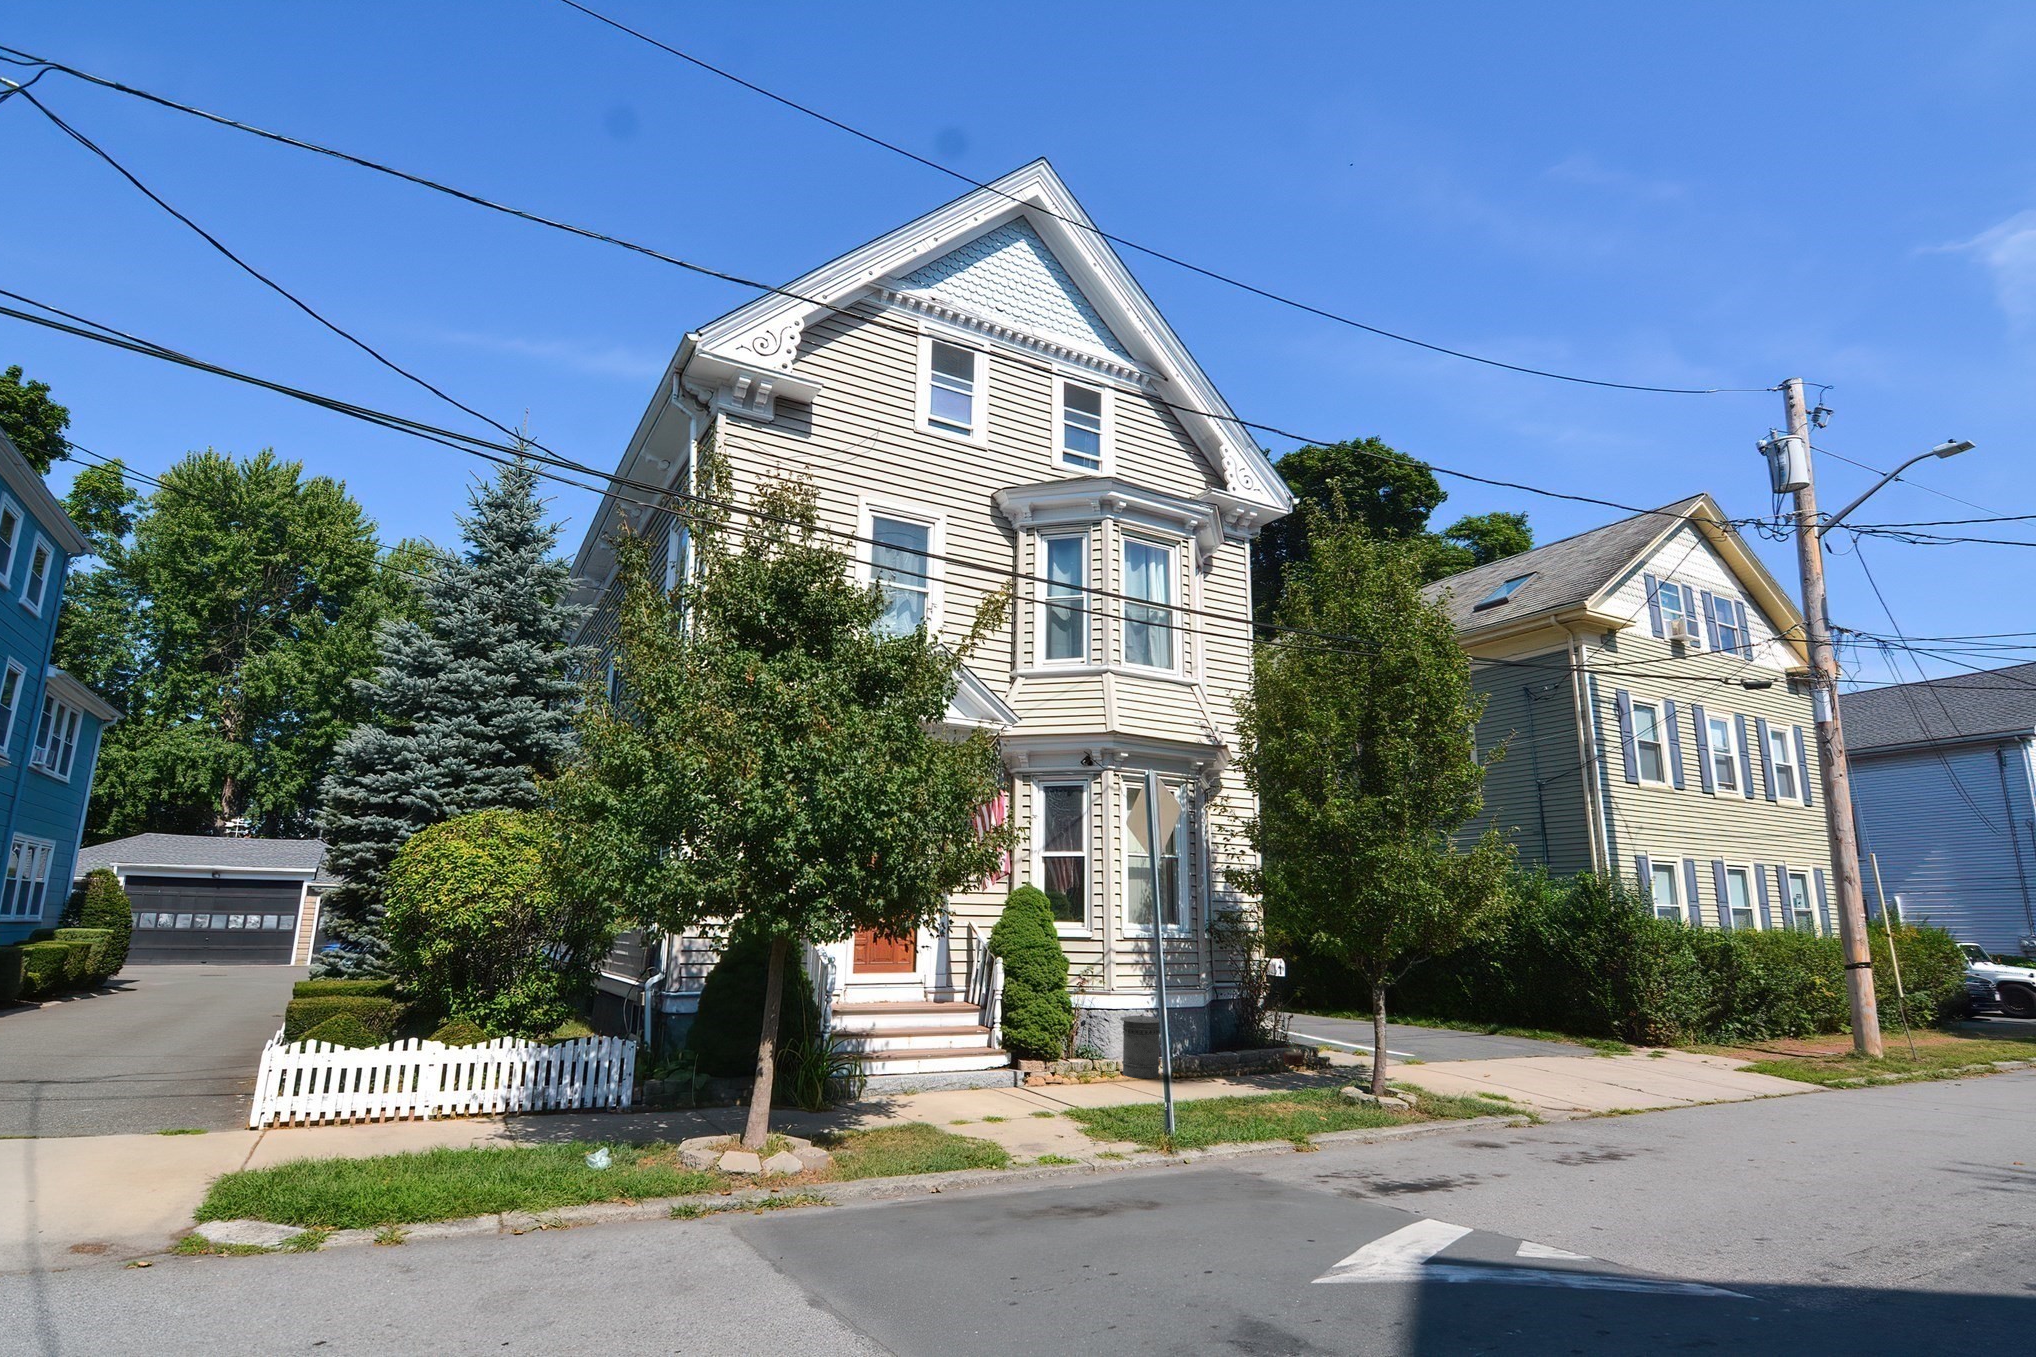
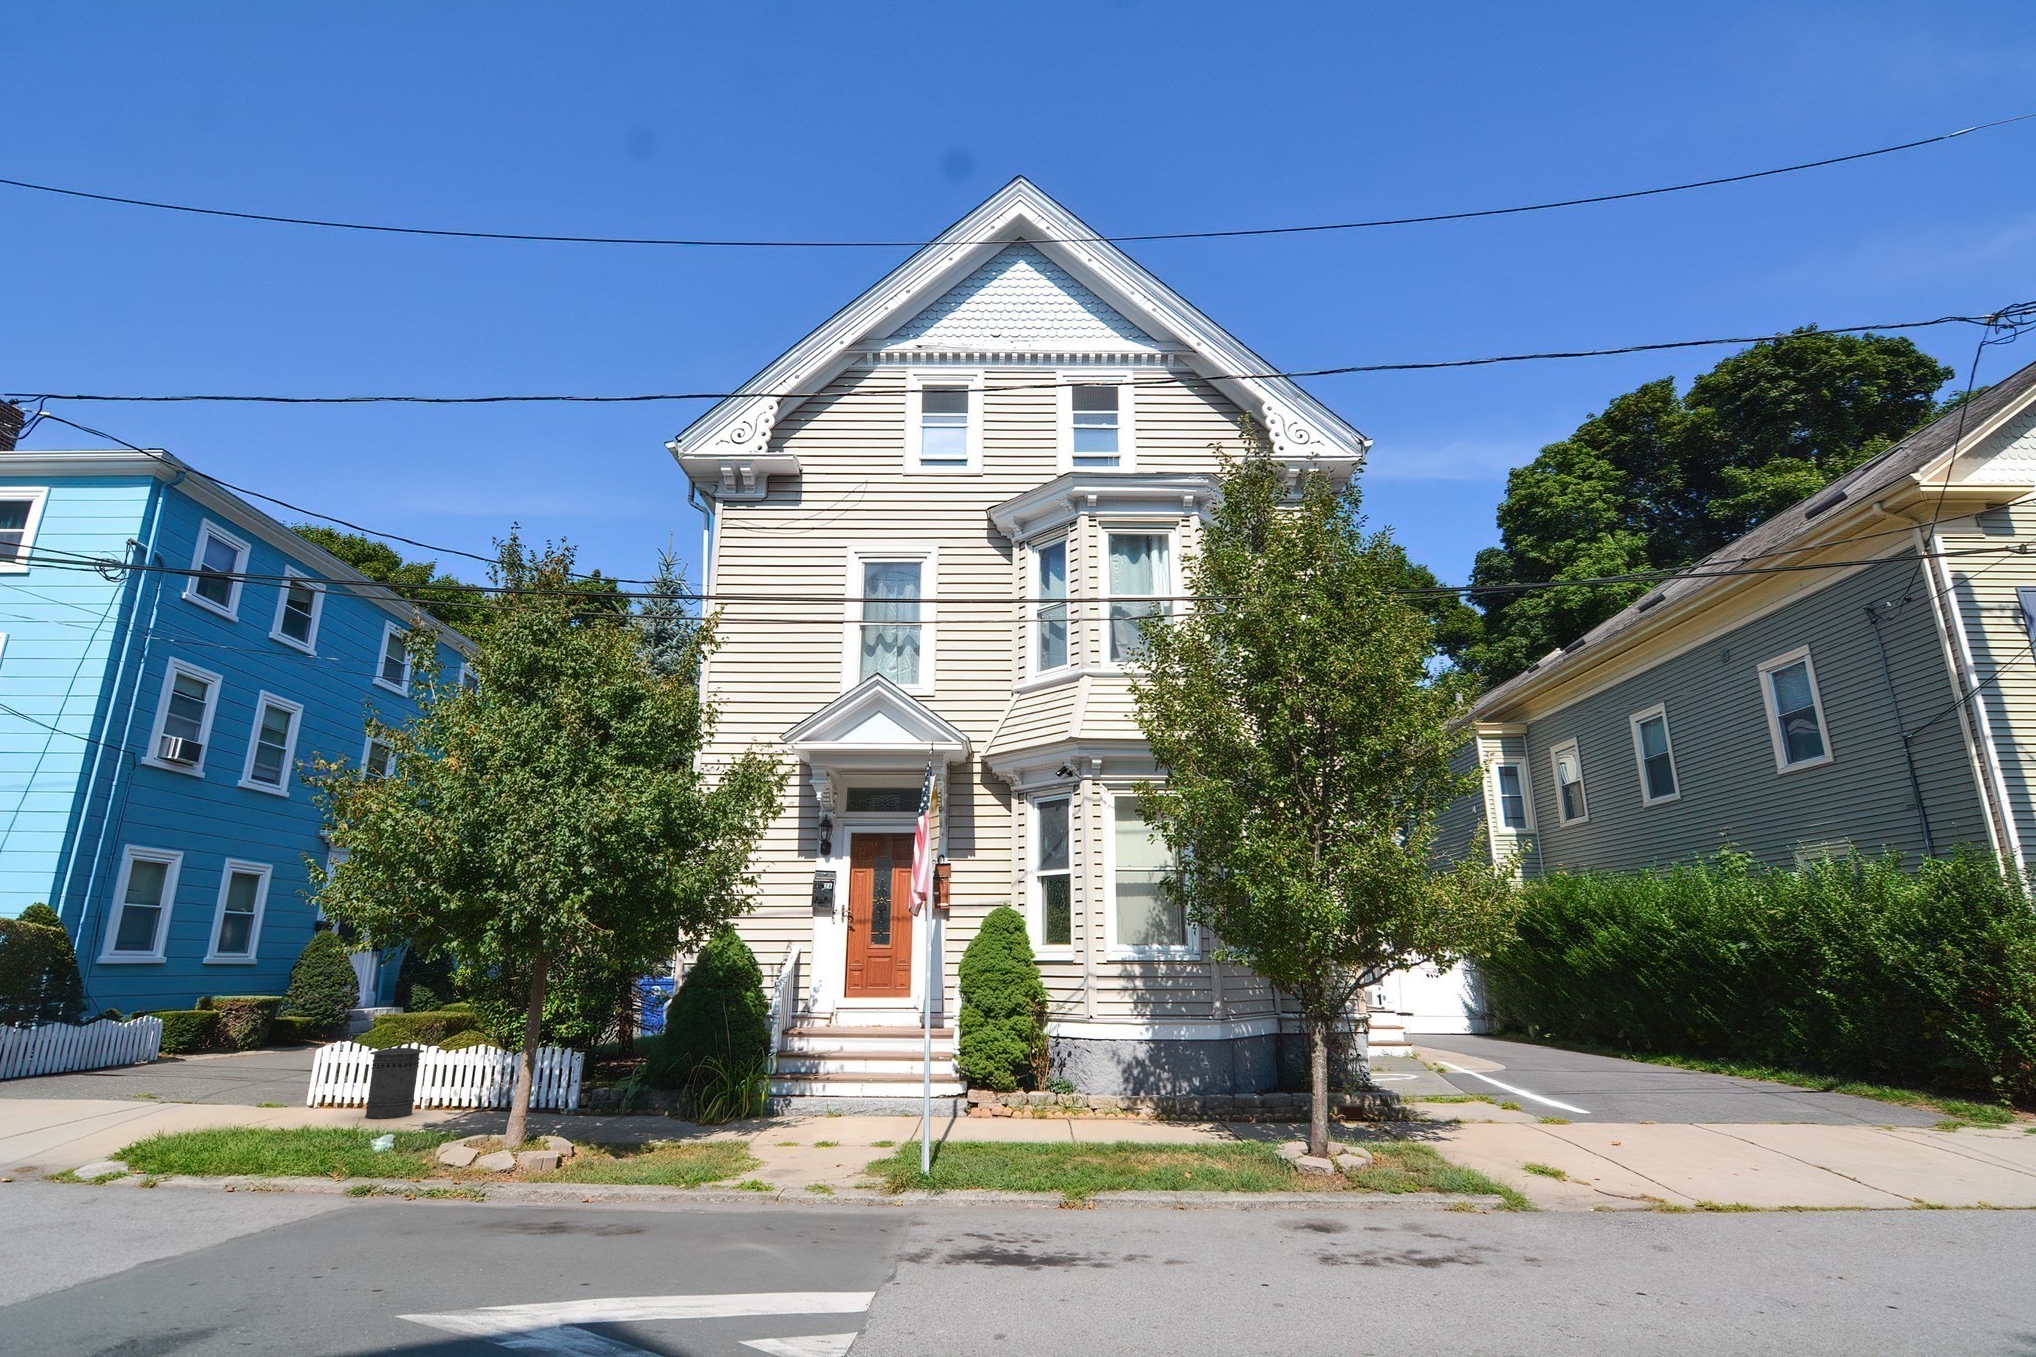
trash can: present [1120,1015,1160,1078] -> present [365,1046,424,1119]

